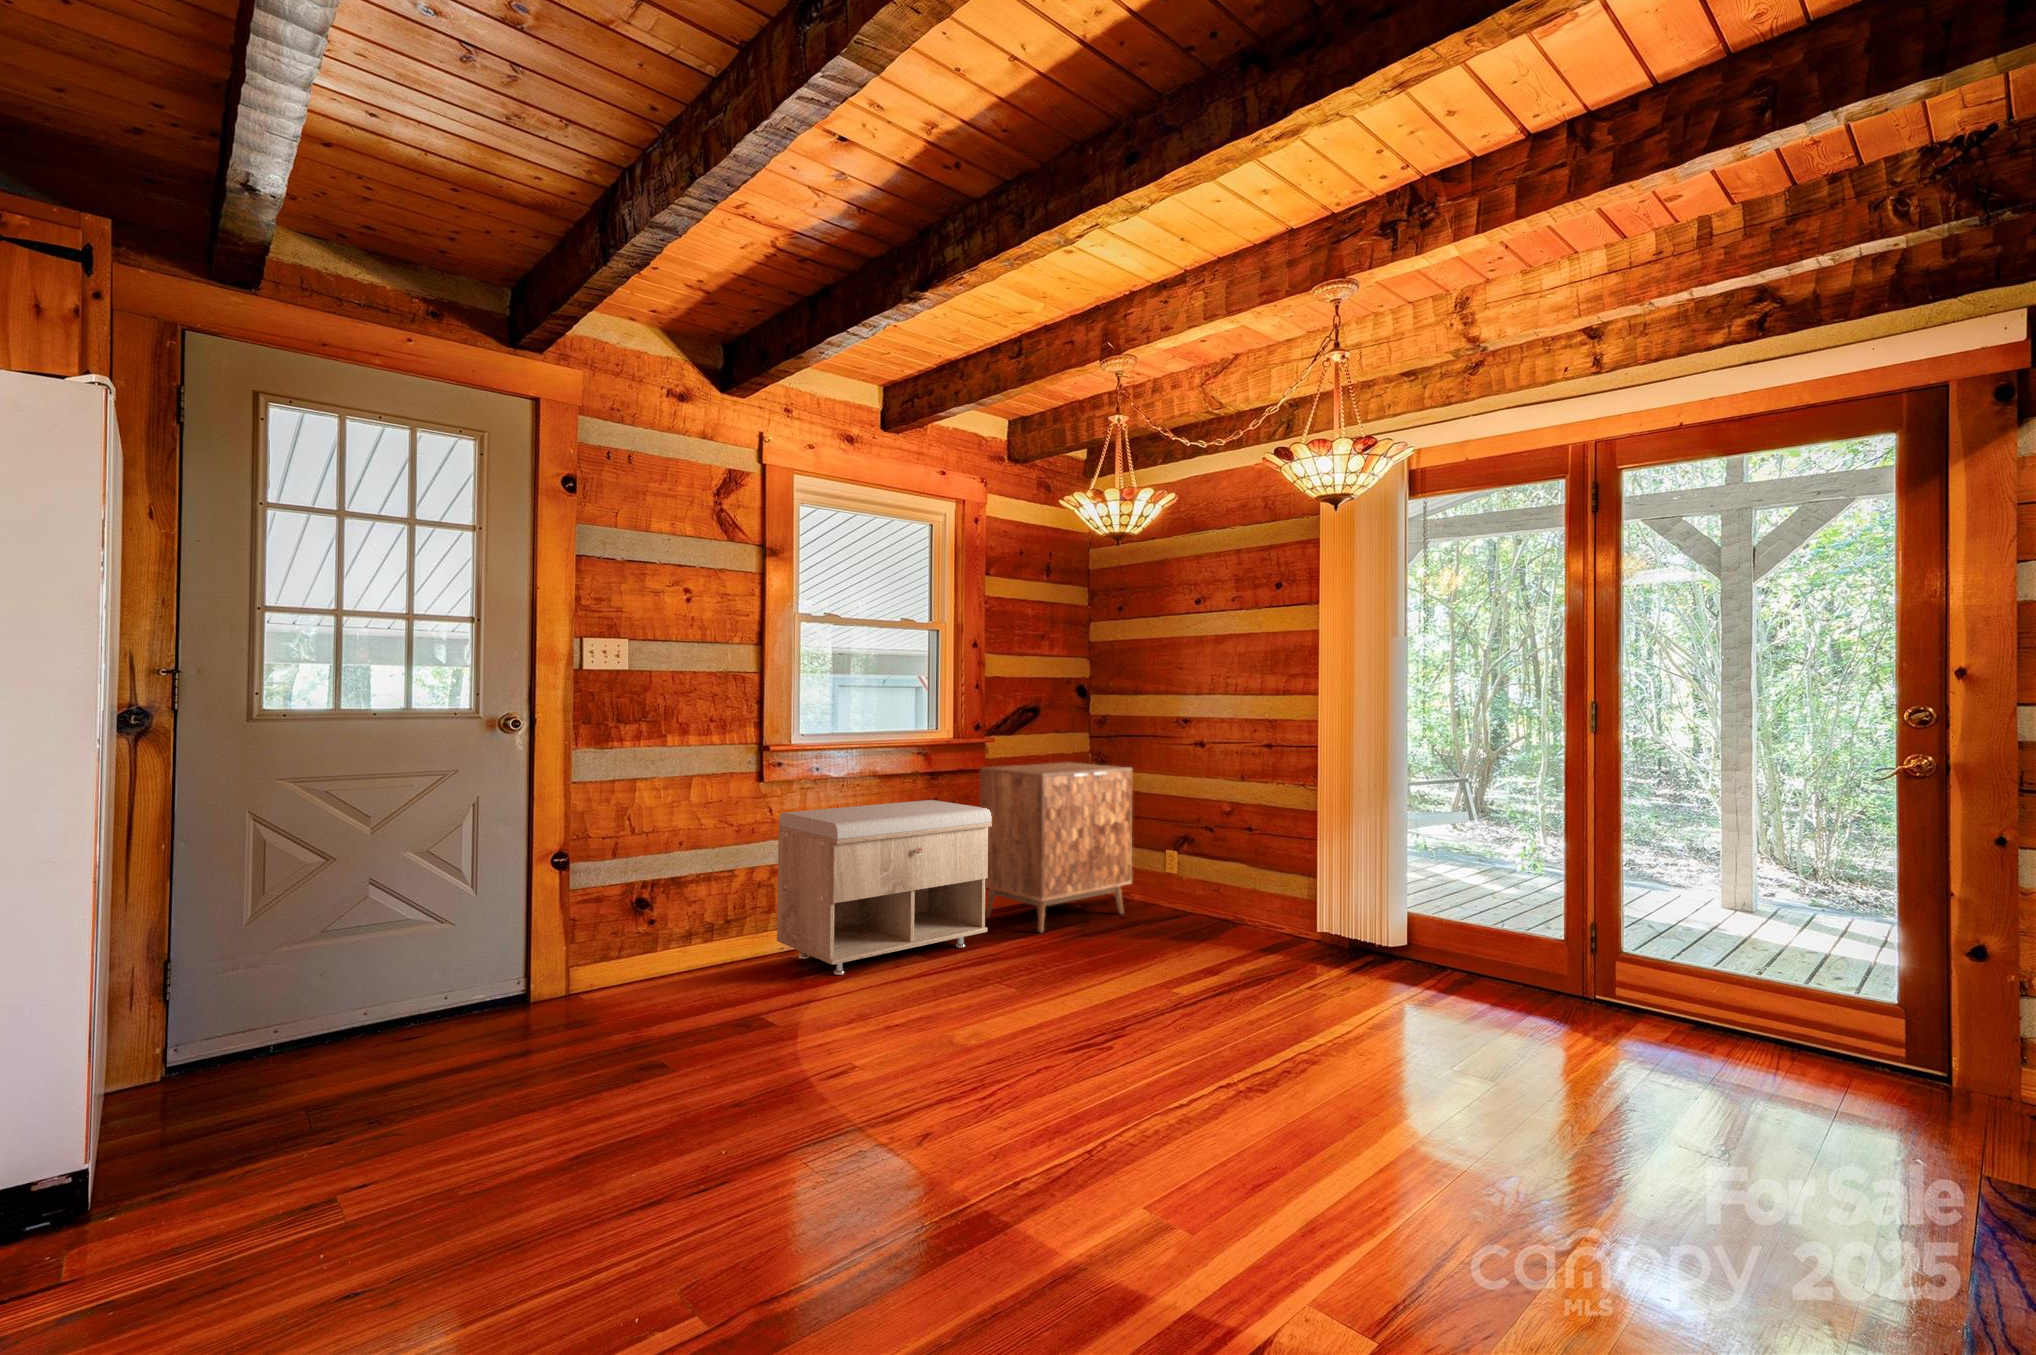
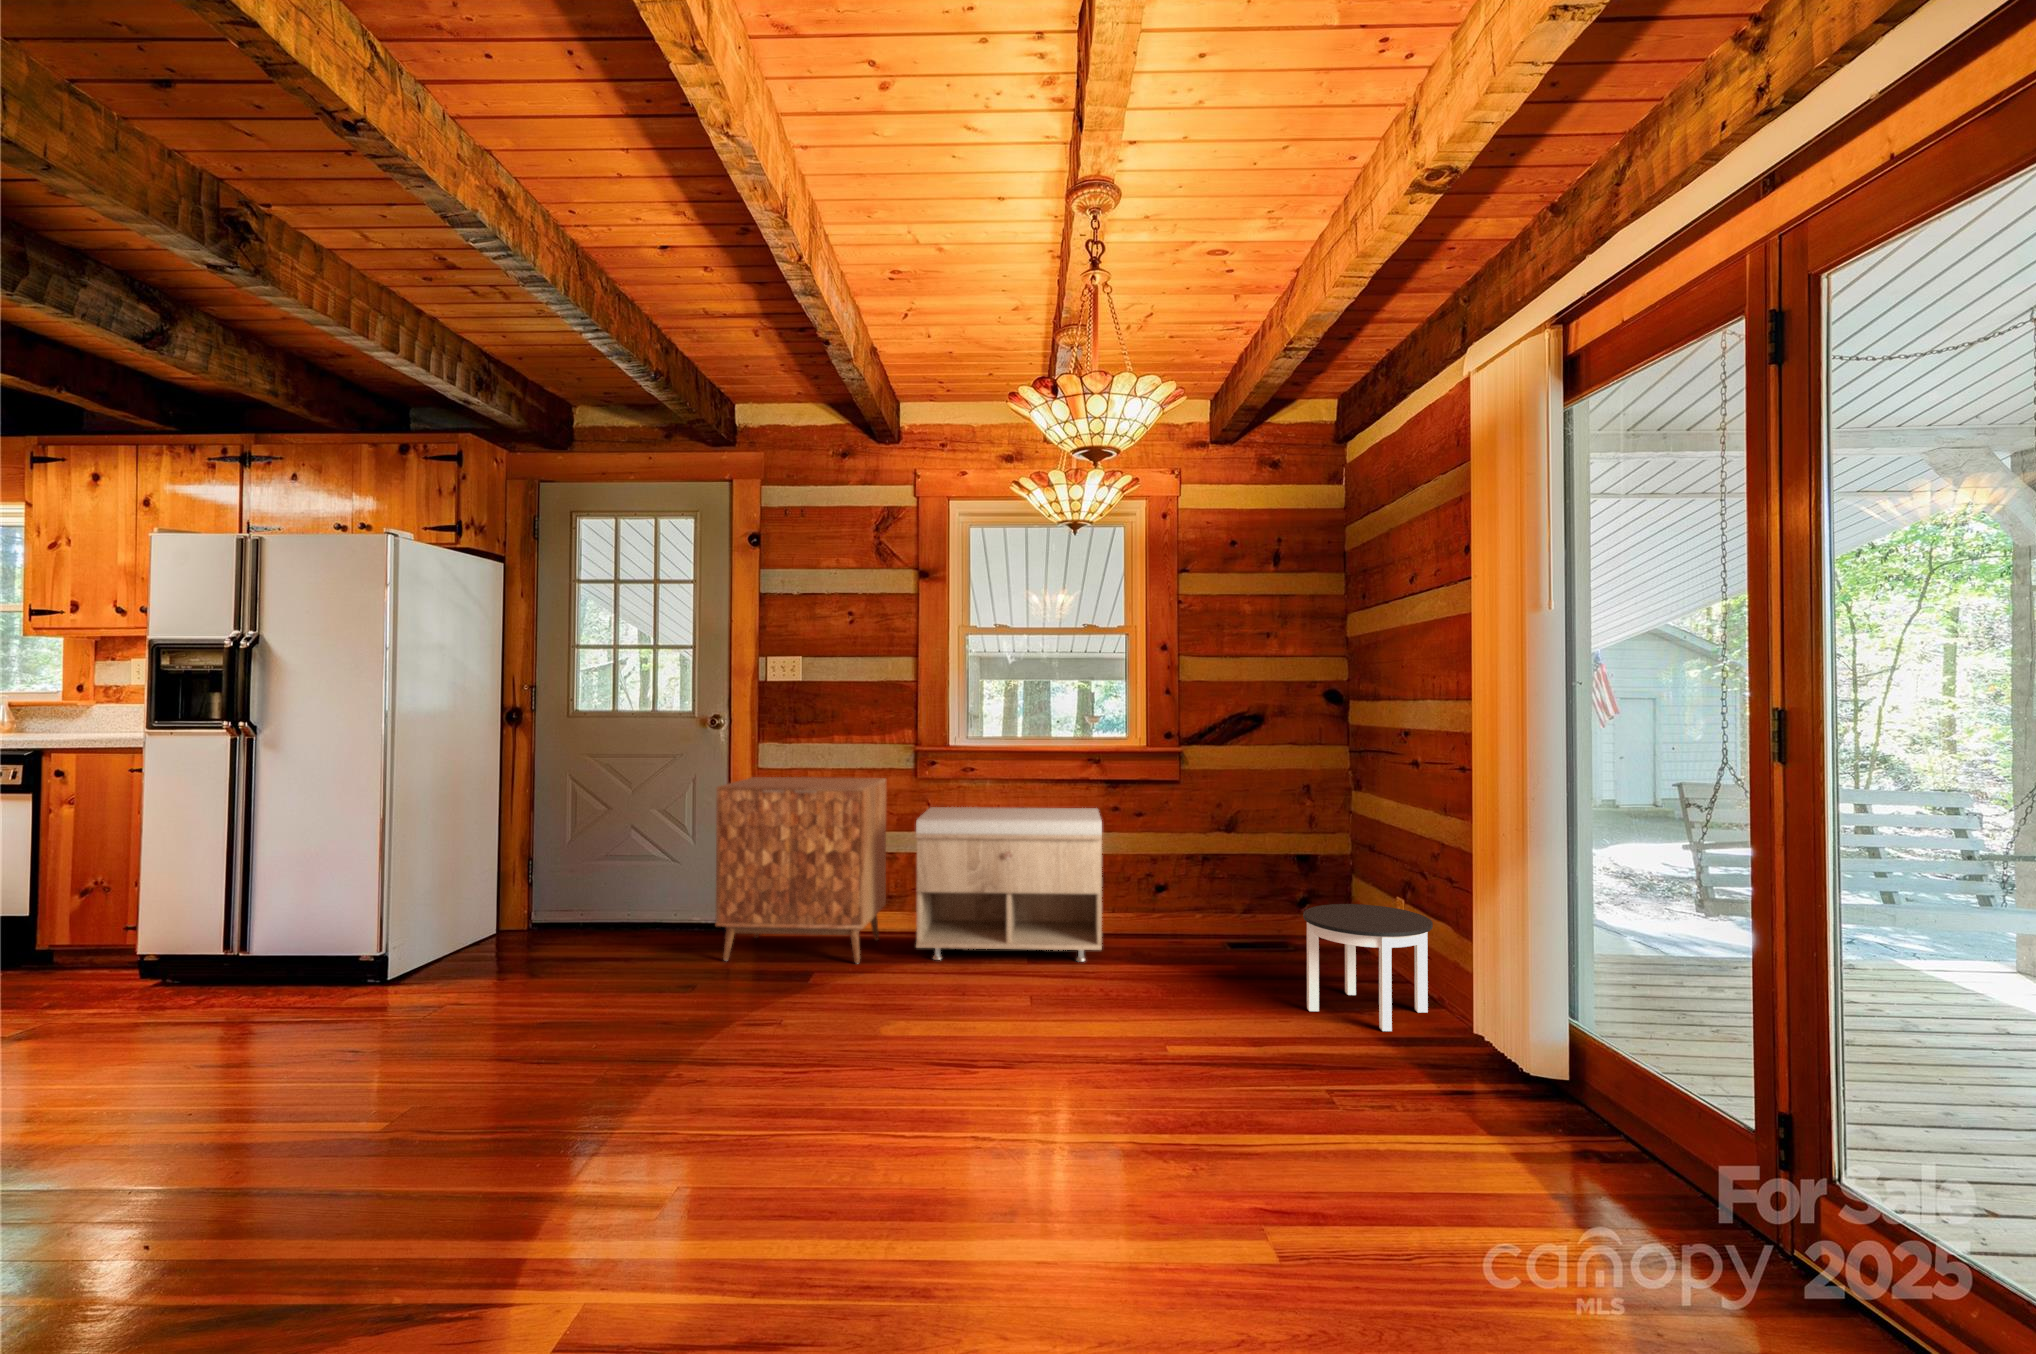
cabinet: present [980,762,1132,932] -> present [715,777,886,963]
round table: none [1164,855,1261,945] -> present [1303,904,1433,1031]

